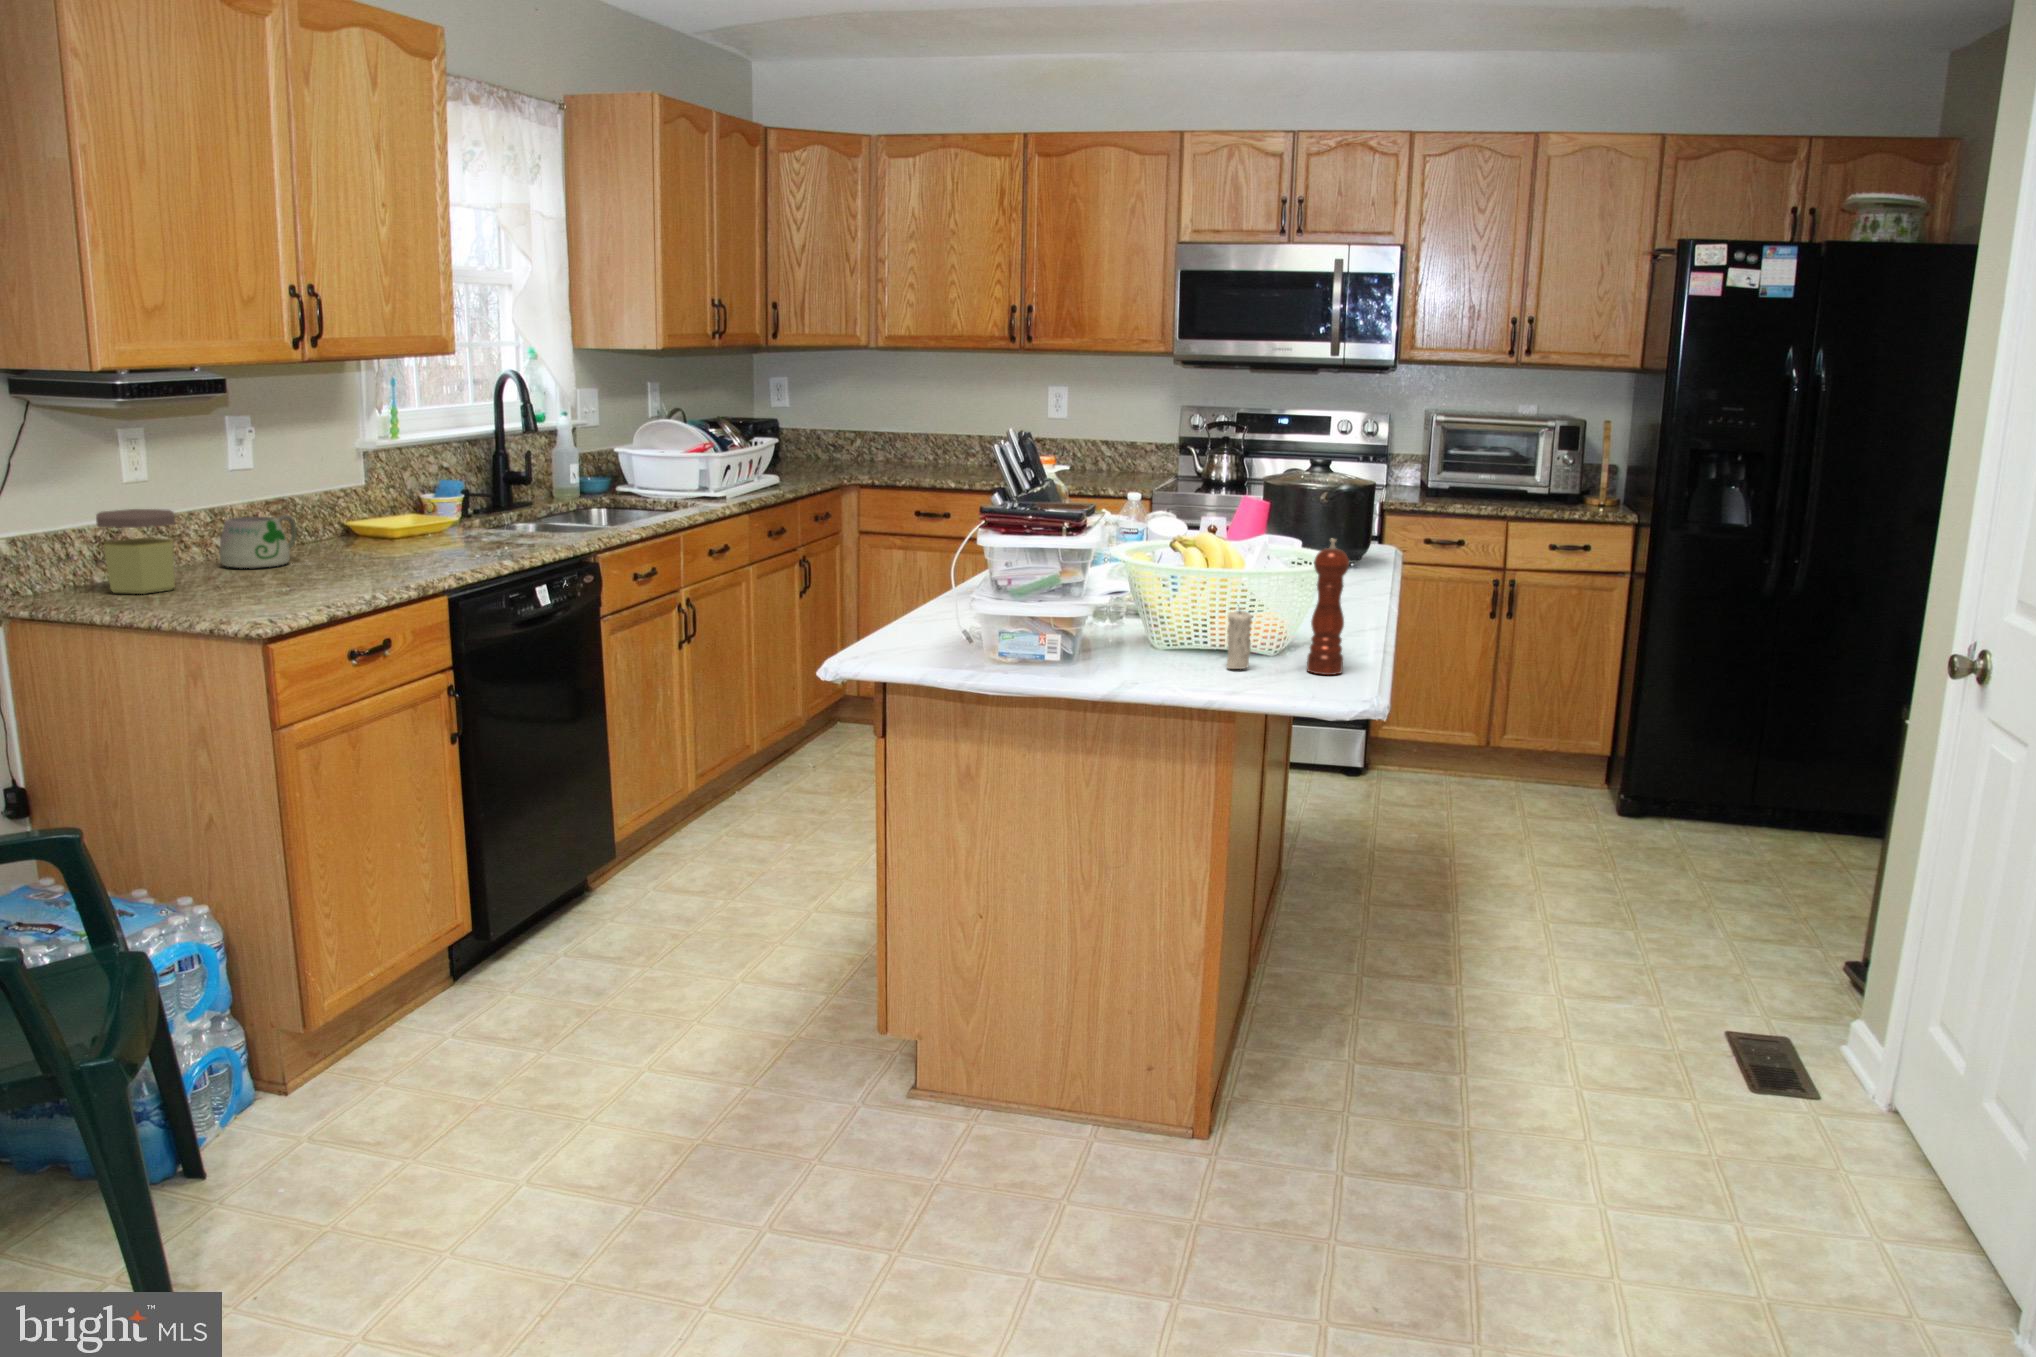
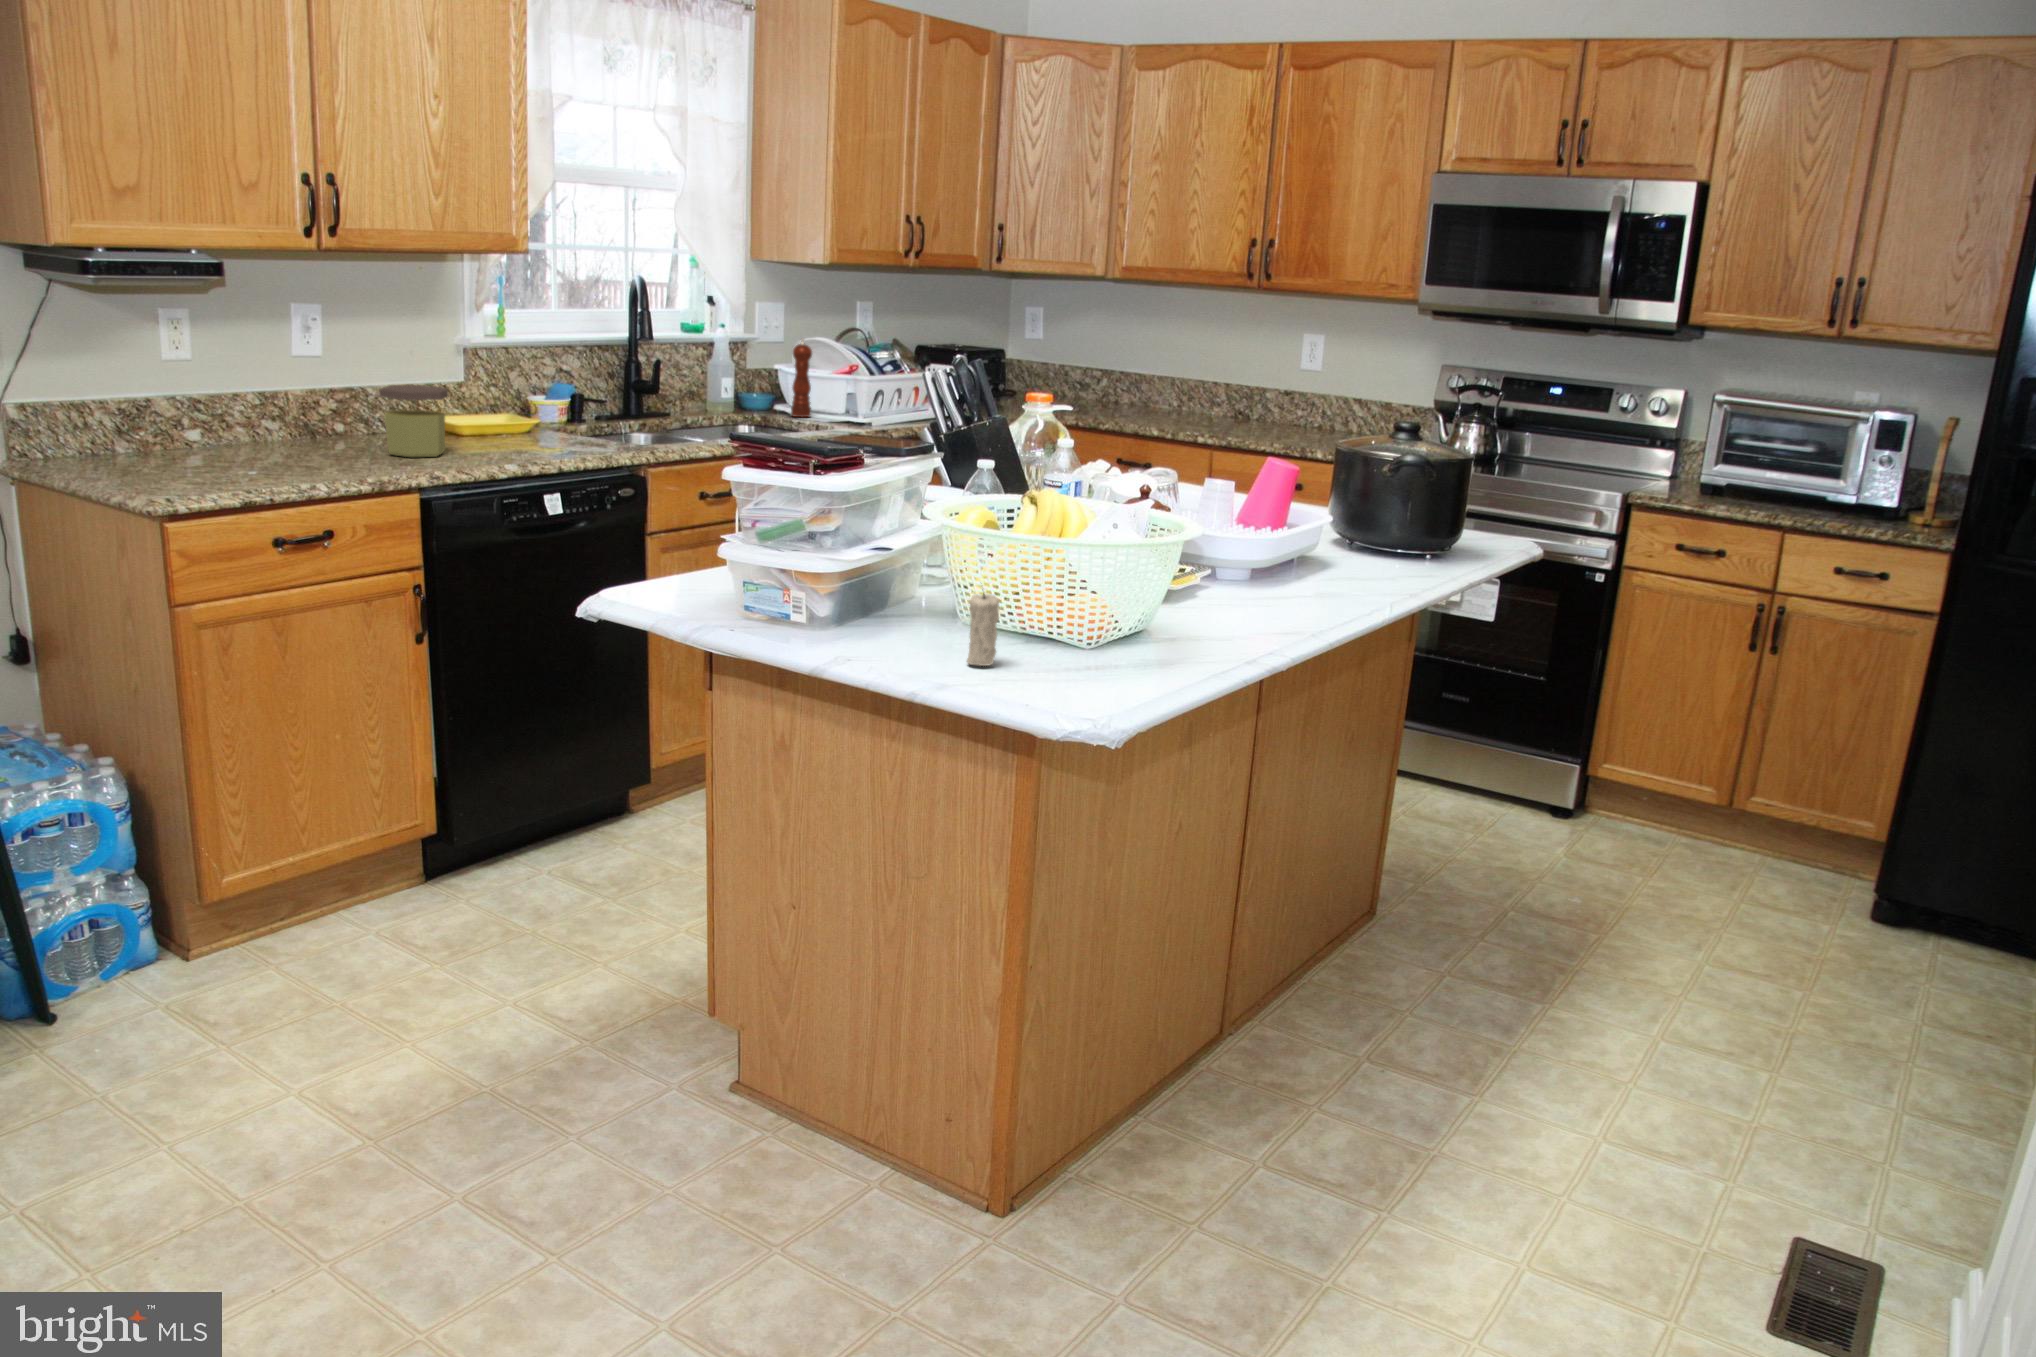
jar: present [96,509,175,594] -> present [379,385,448,457]
mug: present [219,514,307,568] -> none [248,402,332,452]
pepper mill: present [1307,538,1349,675] -> present [791,339,812,417]

